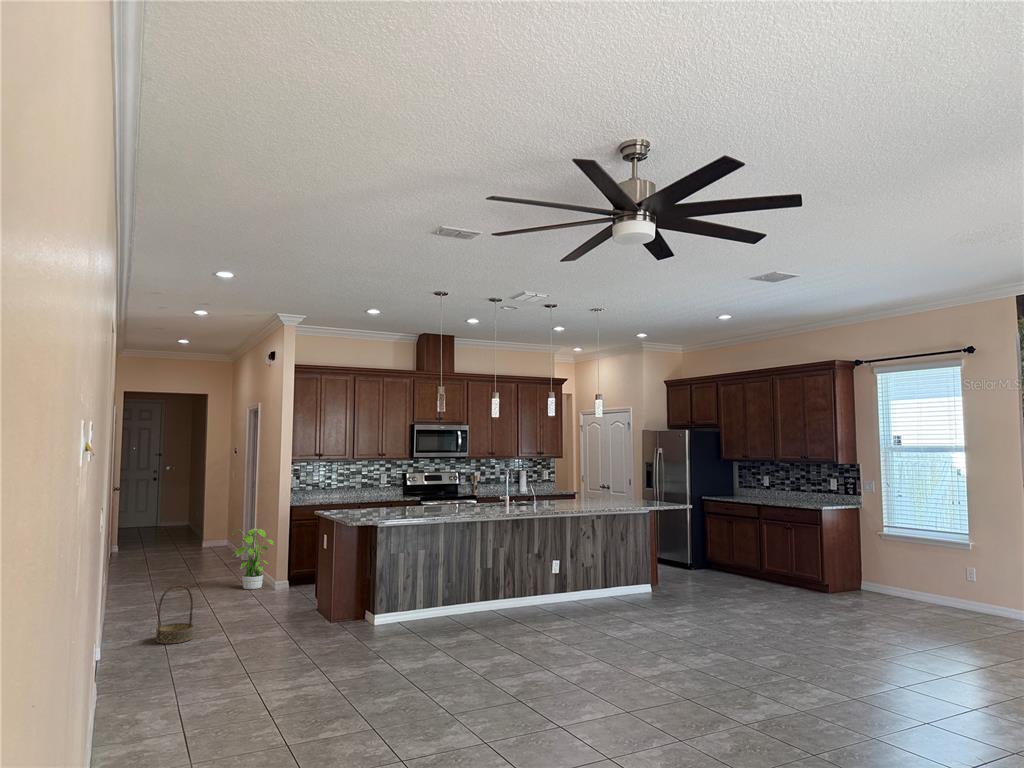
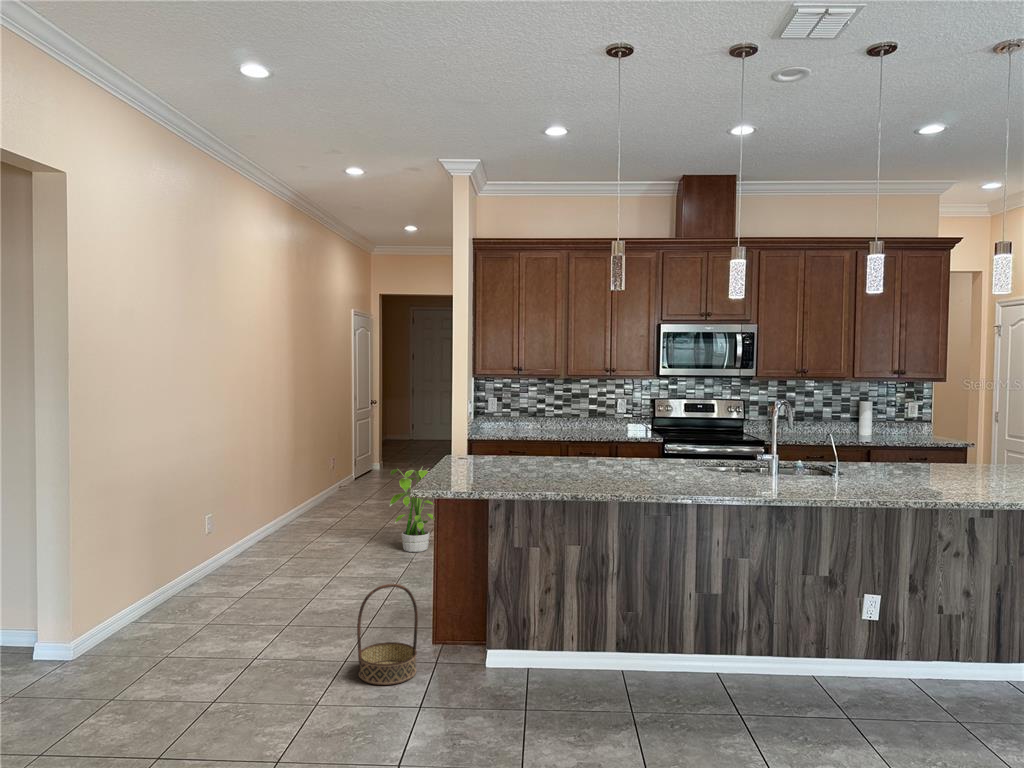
basket: present [156,585,193,644] -> present [357,584,418,685]

